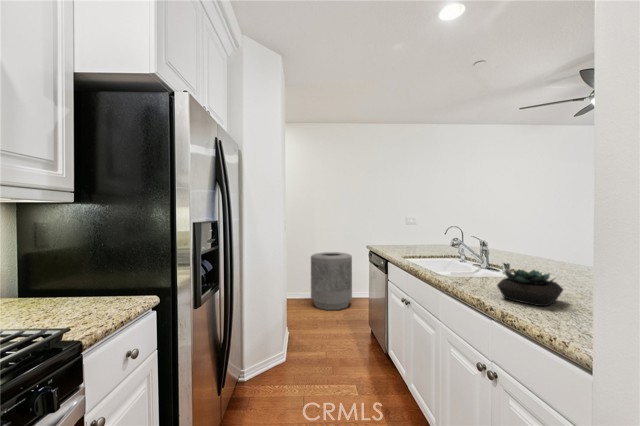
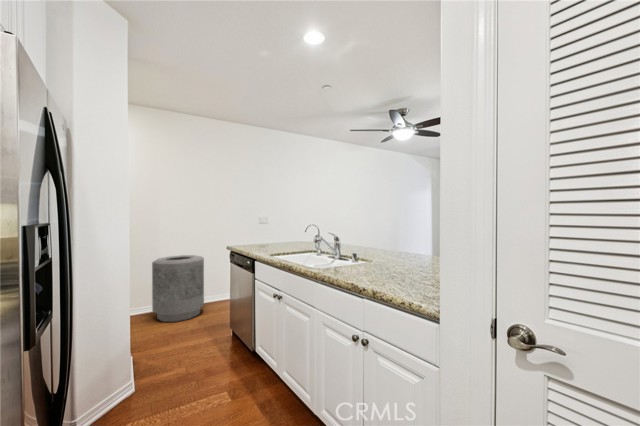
succulent plant: present [497,269,563,306] -> none [364,256,403,283]

